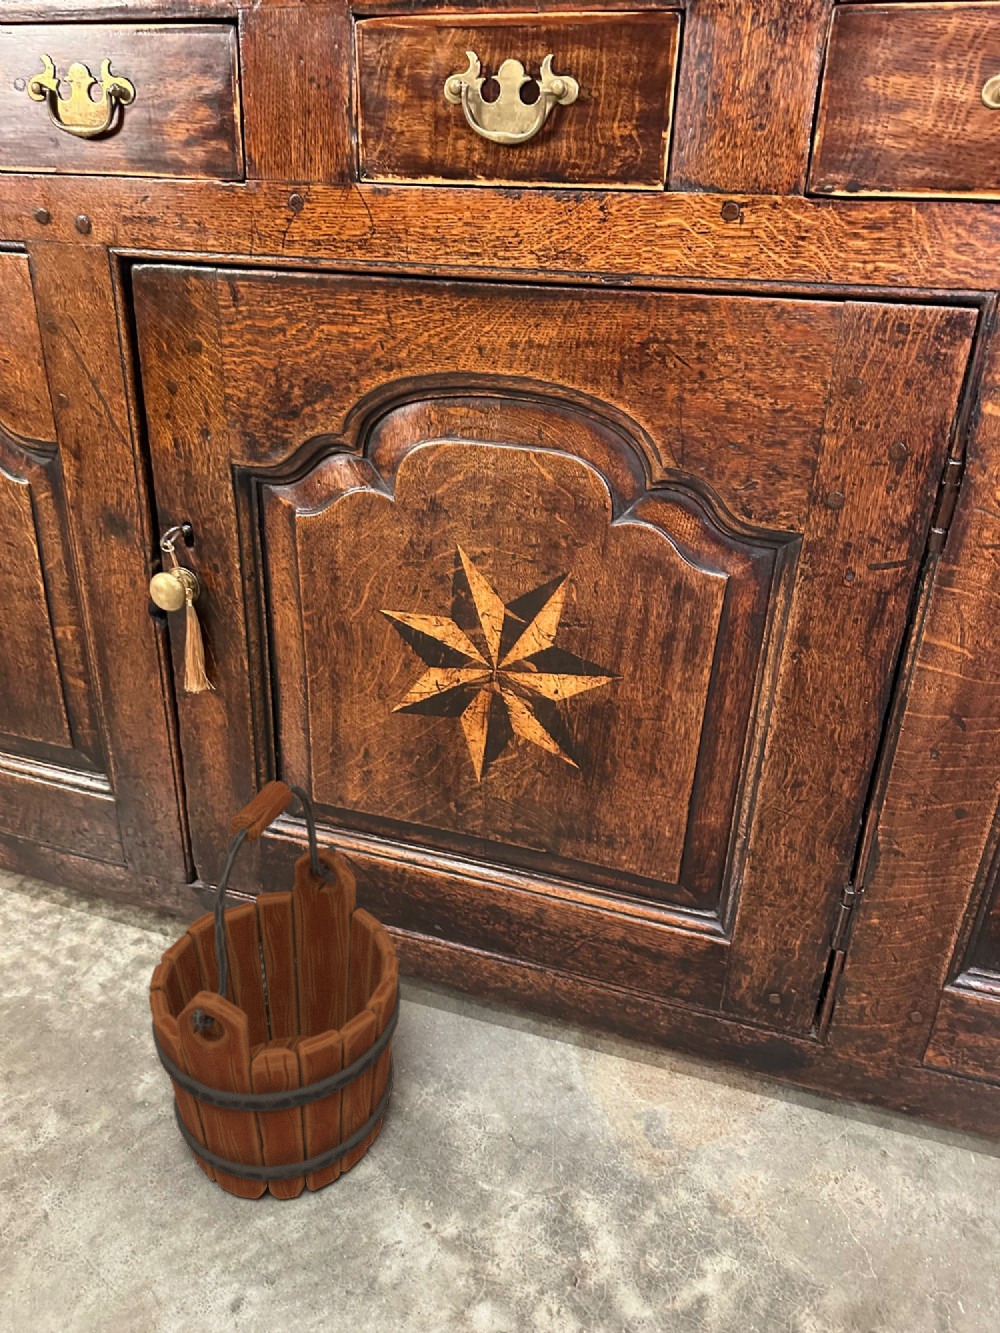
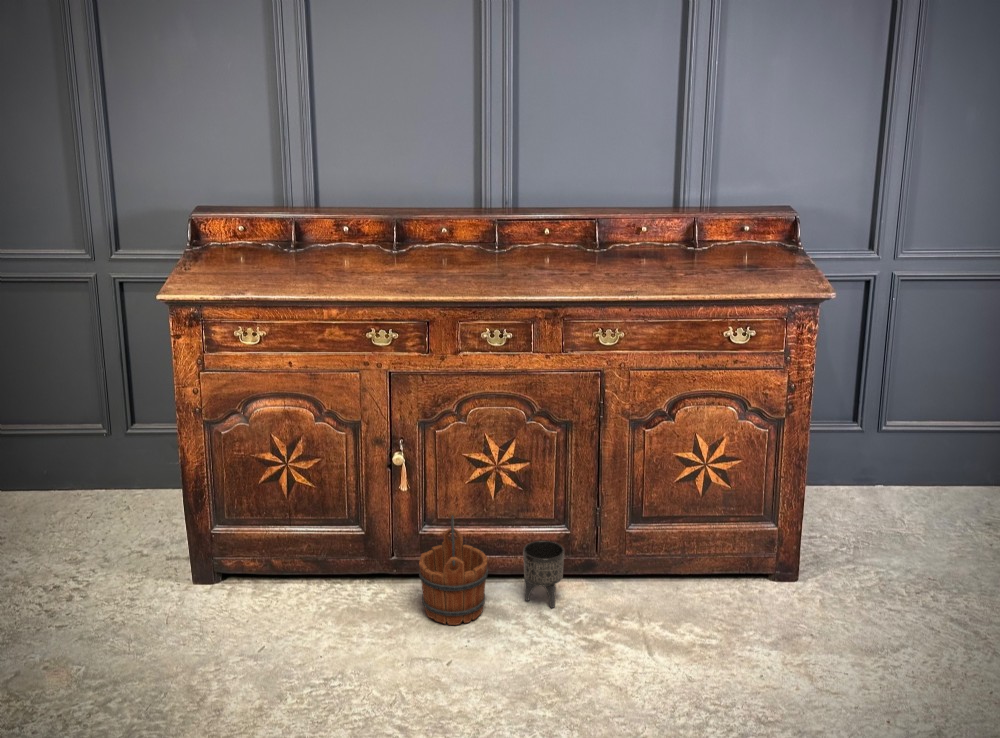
planter: none [532,953,687,1211] -> present [523,541,564,608]

